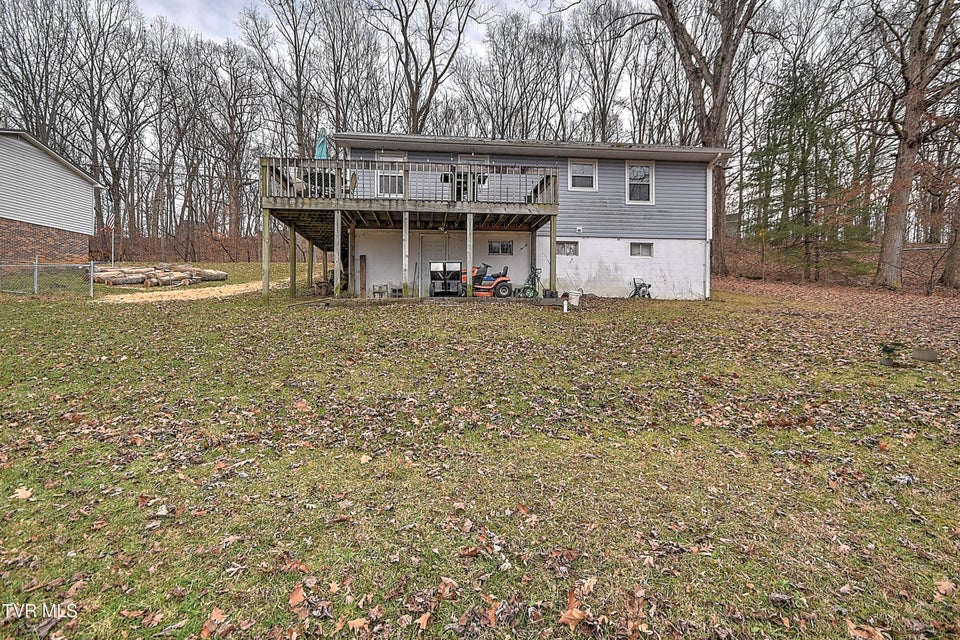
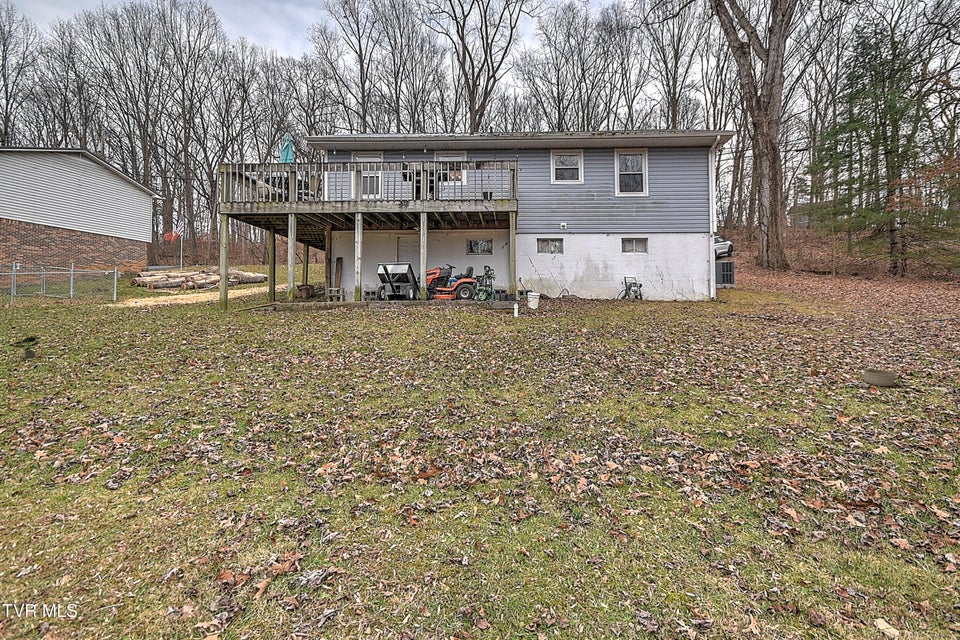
potted plant: present [877,343,903,366] -> present [13,337,40,358]

